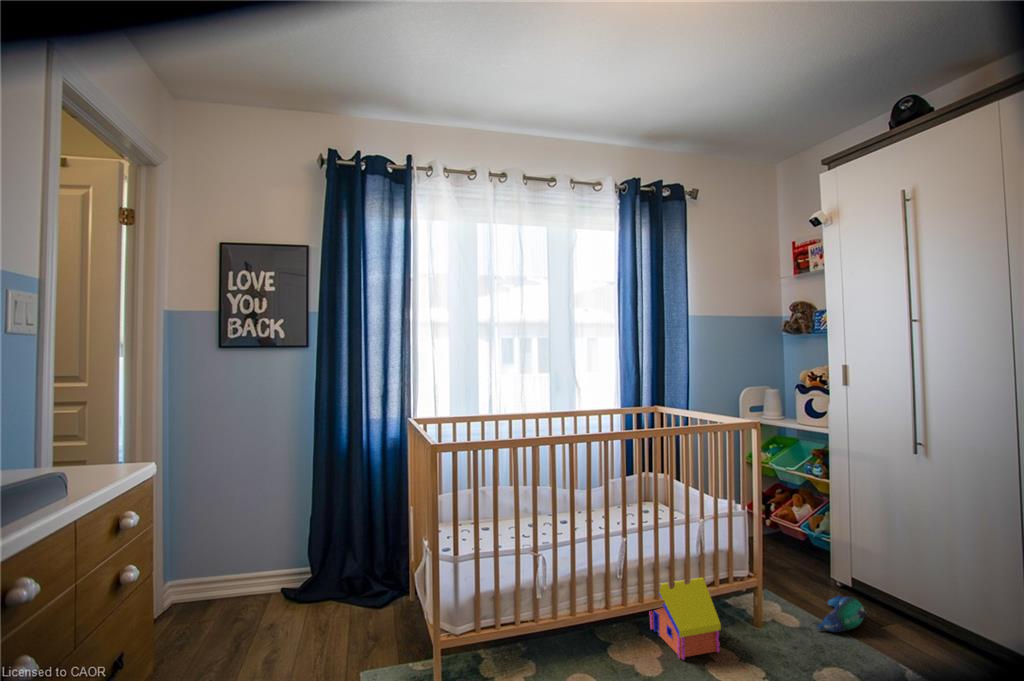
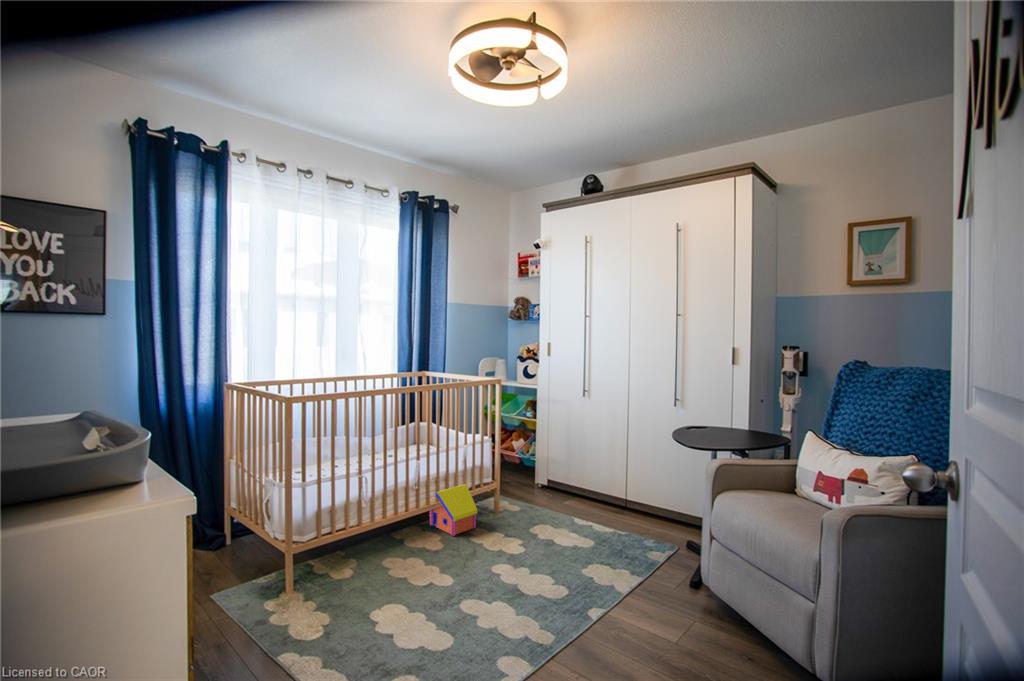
plush toy: present [817,595,867,632] -> none [528,486,554,507]

